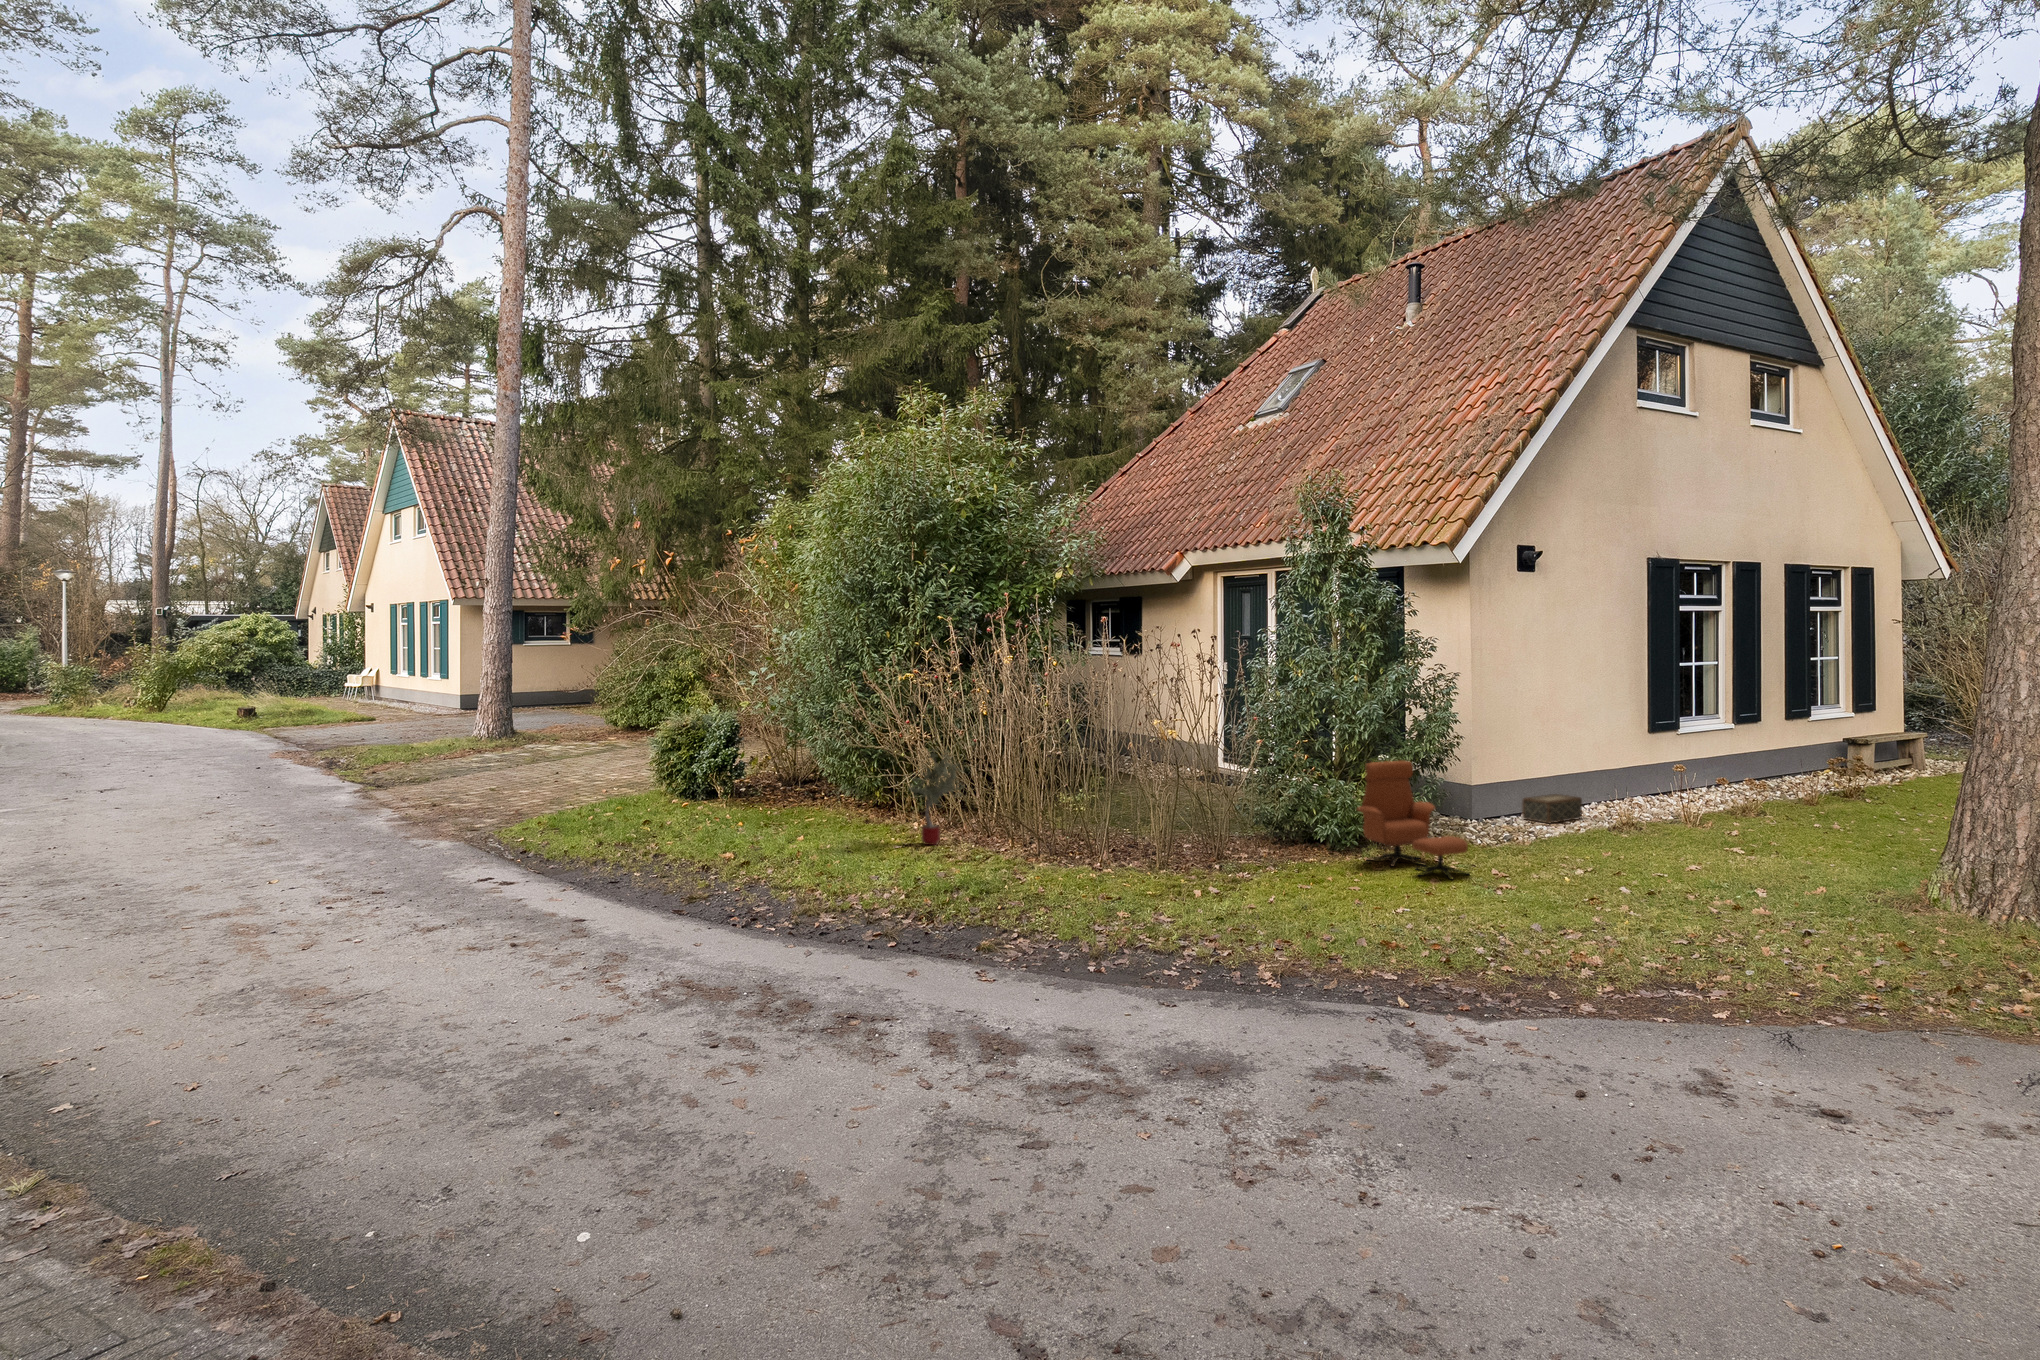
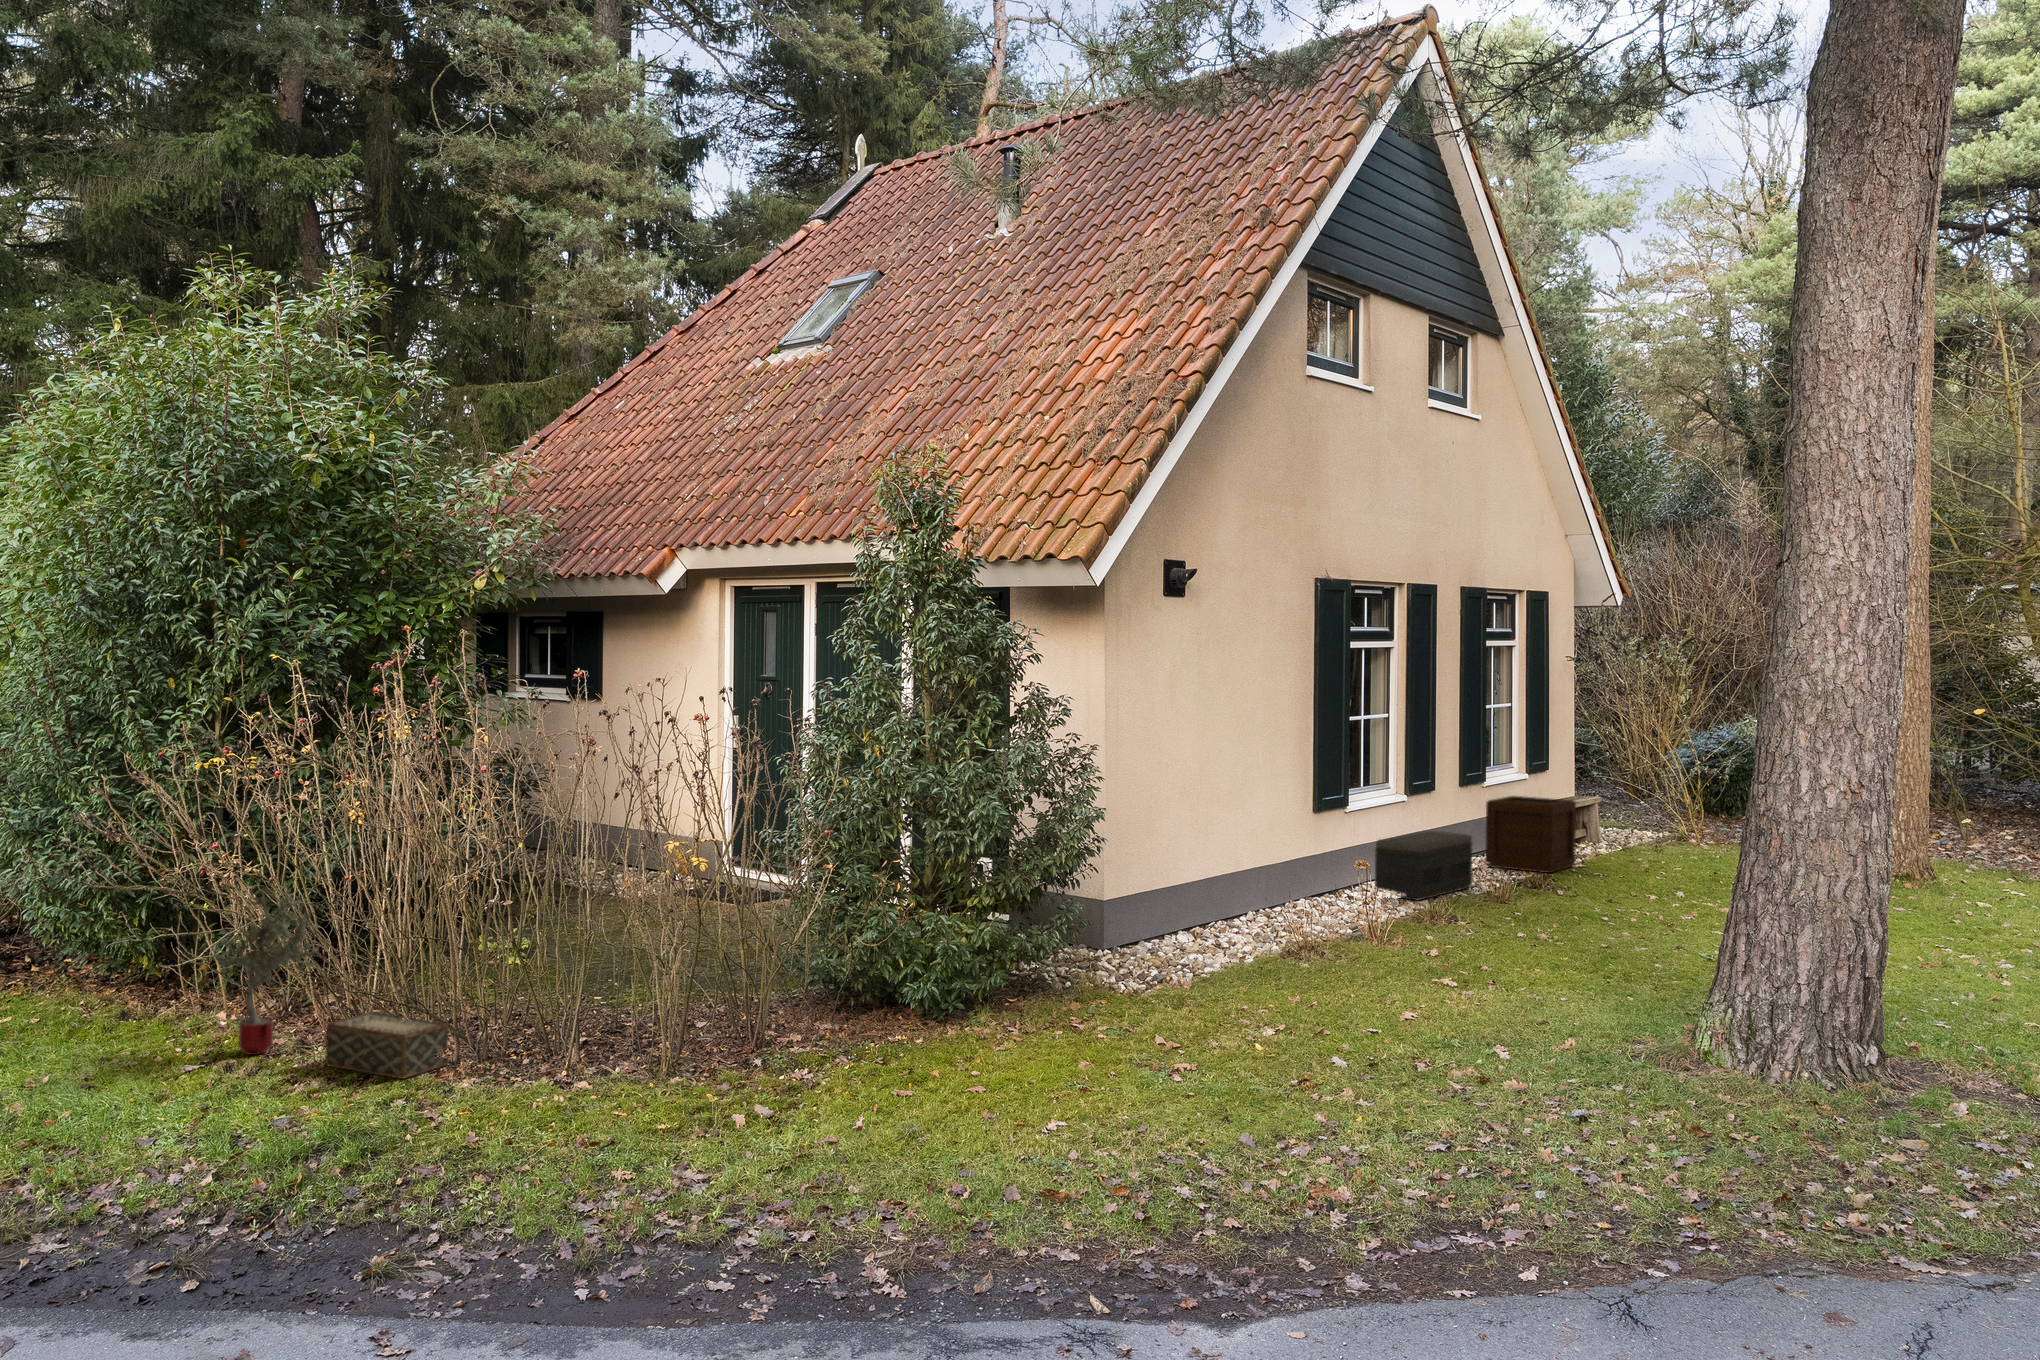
wooden crate: none [1805,725,1887,784] -> present [1485,796,1576,873]
storage bench: none [1702,748,1787,798] -> present [1375,831,1472,900]
lounge chair: present [1357,761,1469,879] -> none [962,883,1125,1062]
woven basket: present [1522,794,1582,823] -> present [325,1012,448,1079]

